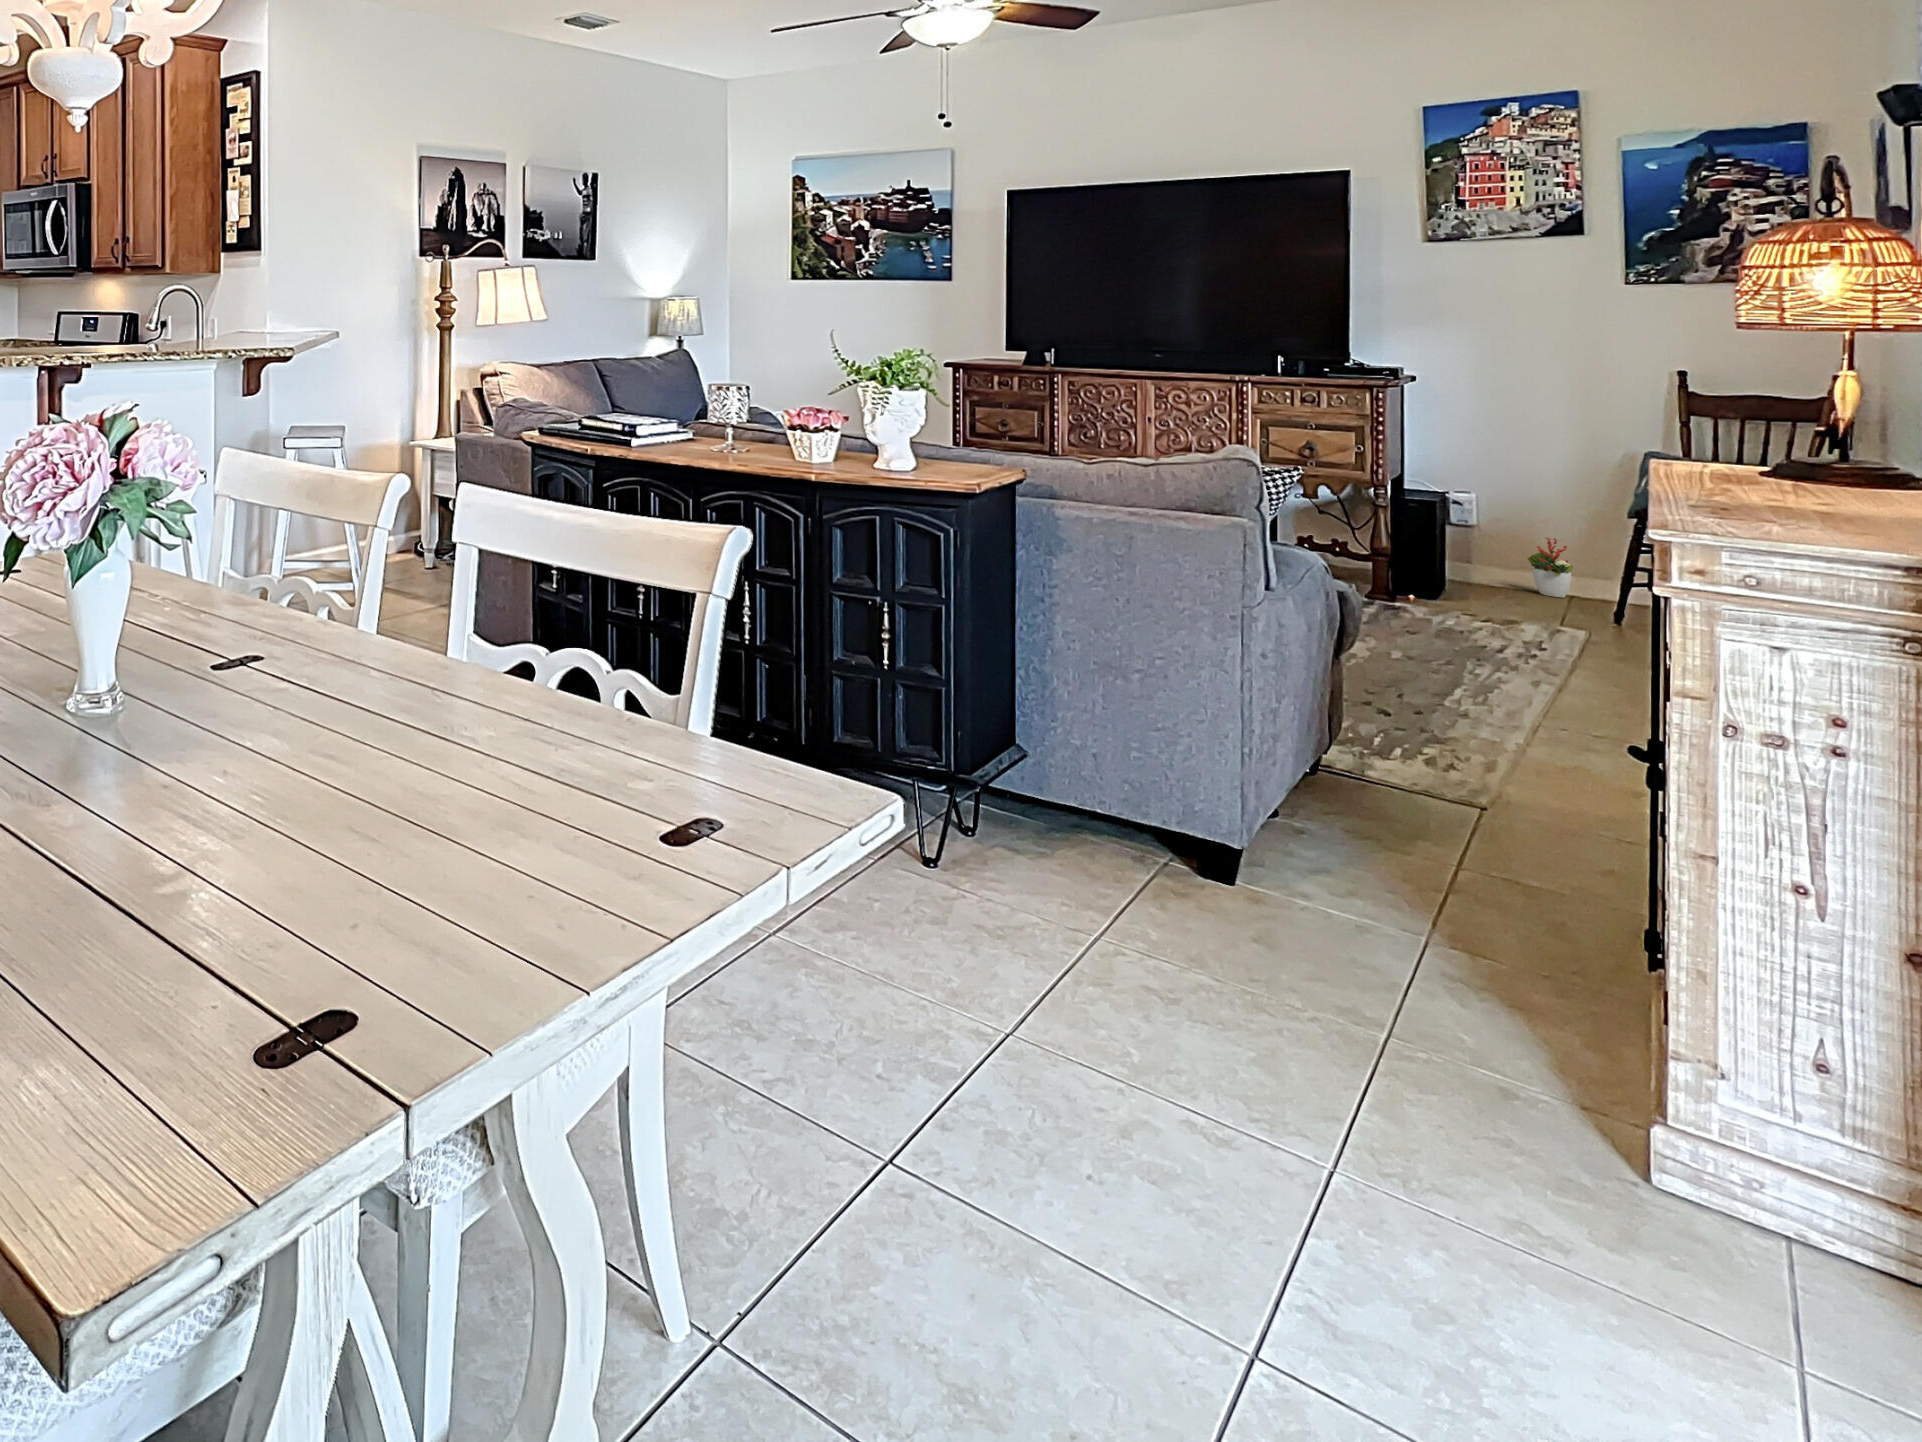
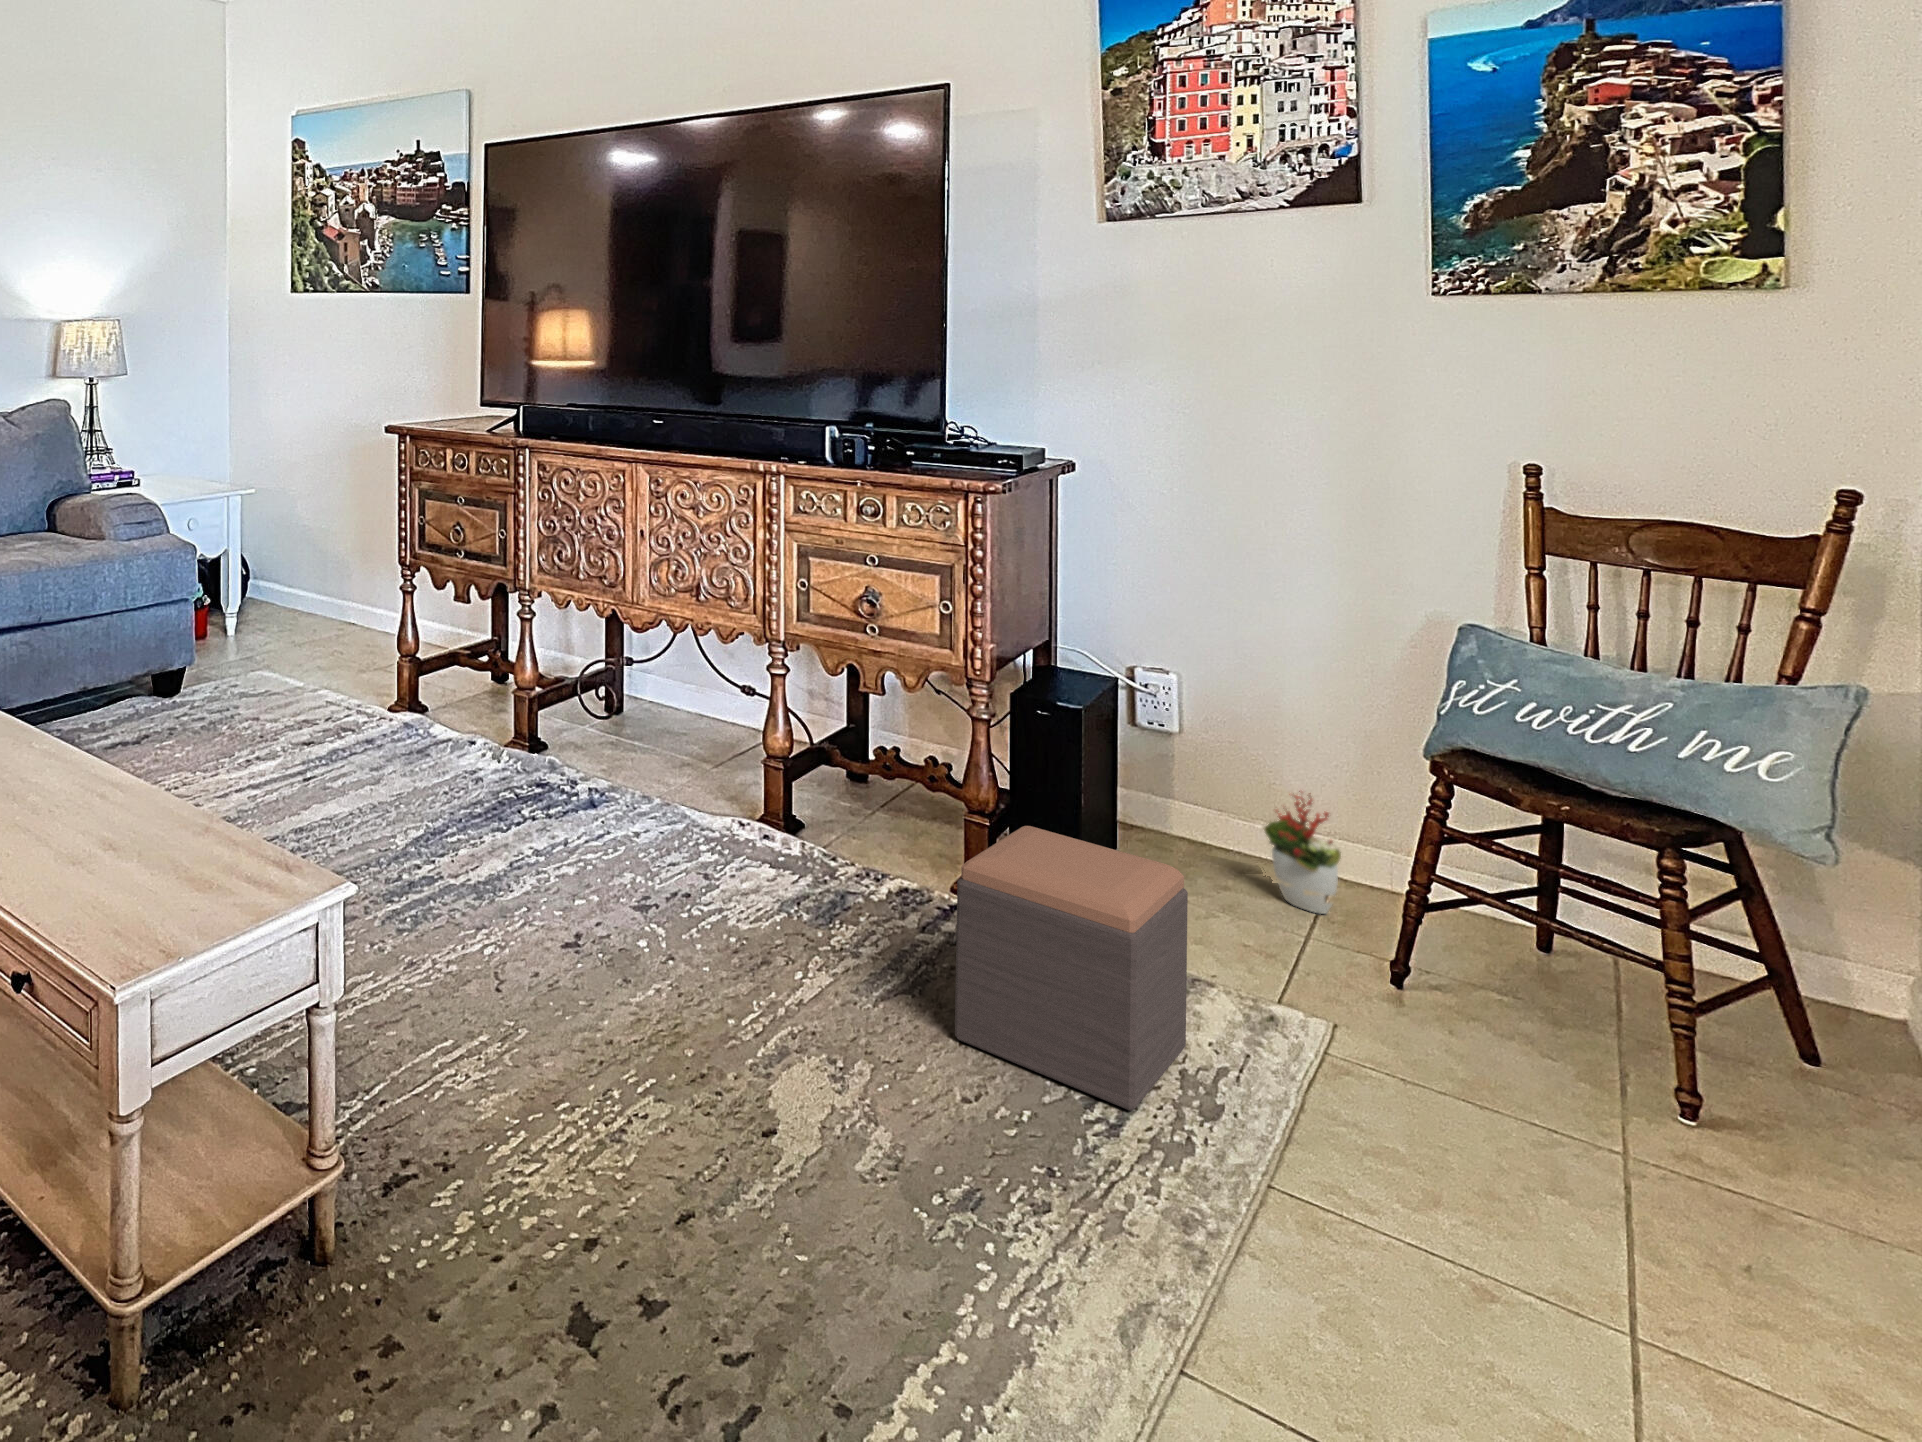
footstool: none [1409,542,1519,645] -> present [955,826,1188,1111]

